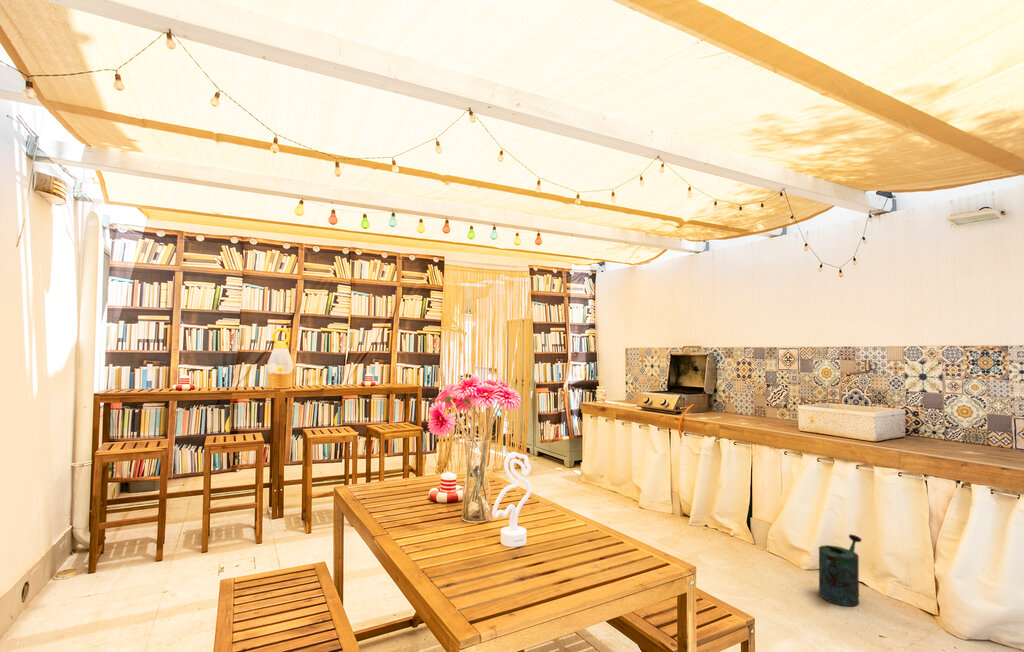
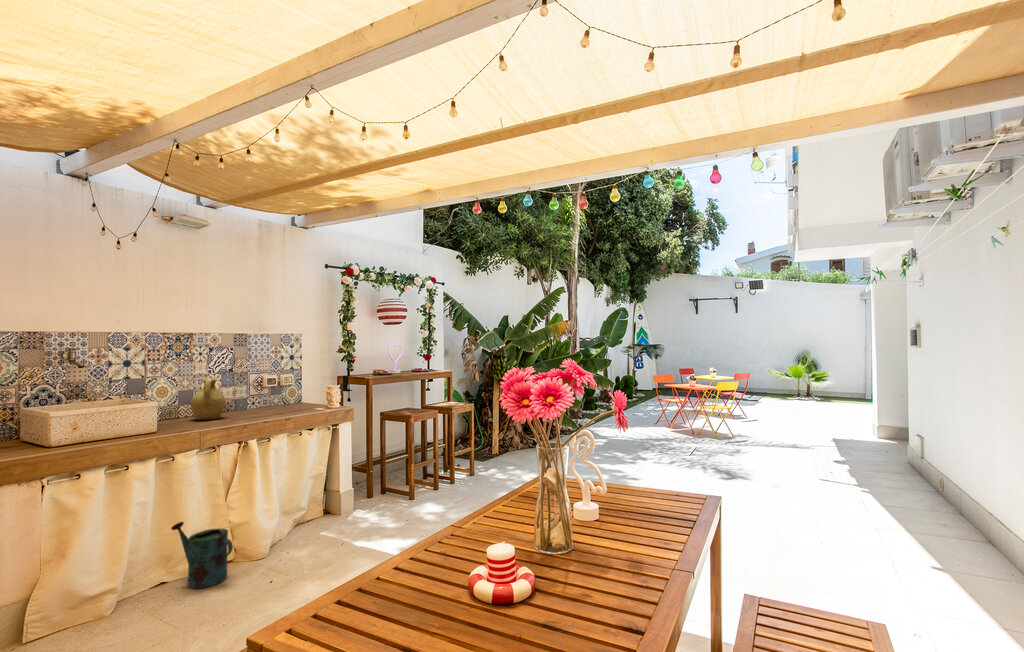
pitcher: none [932,402,981,453] -> present [191,379,226,420]

